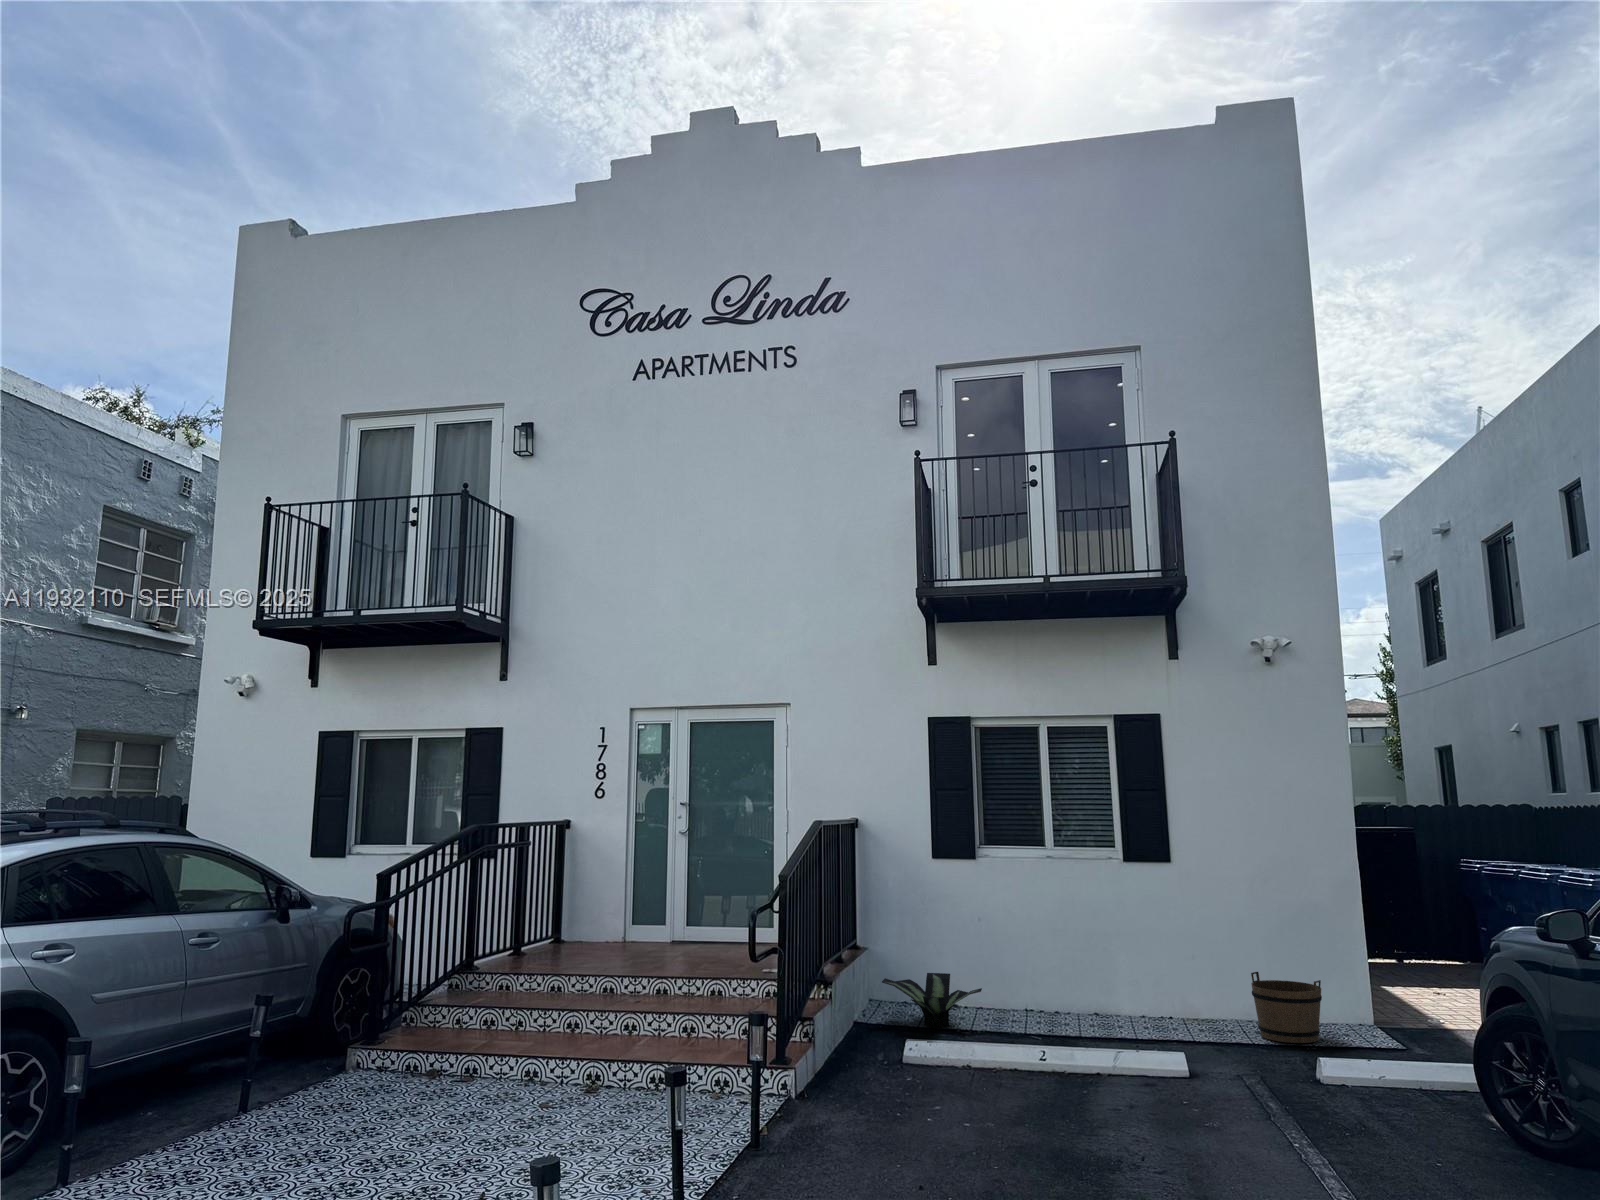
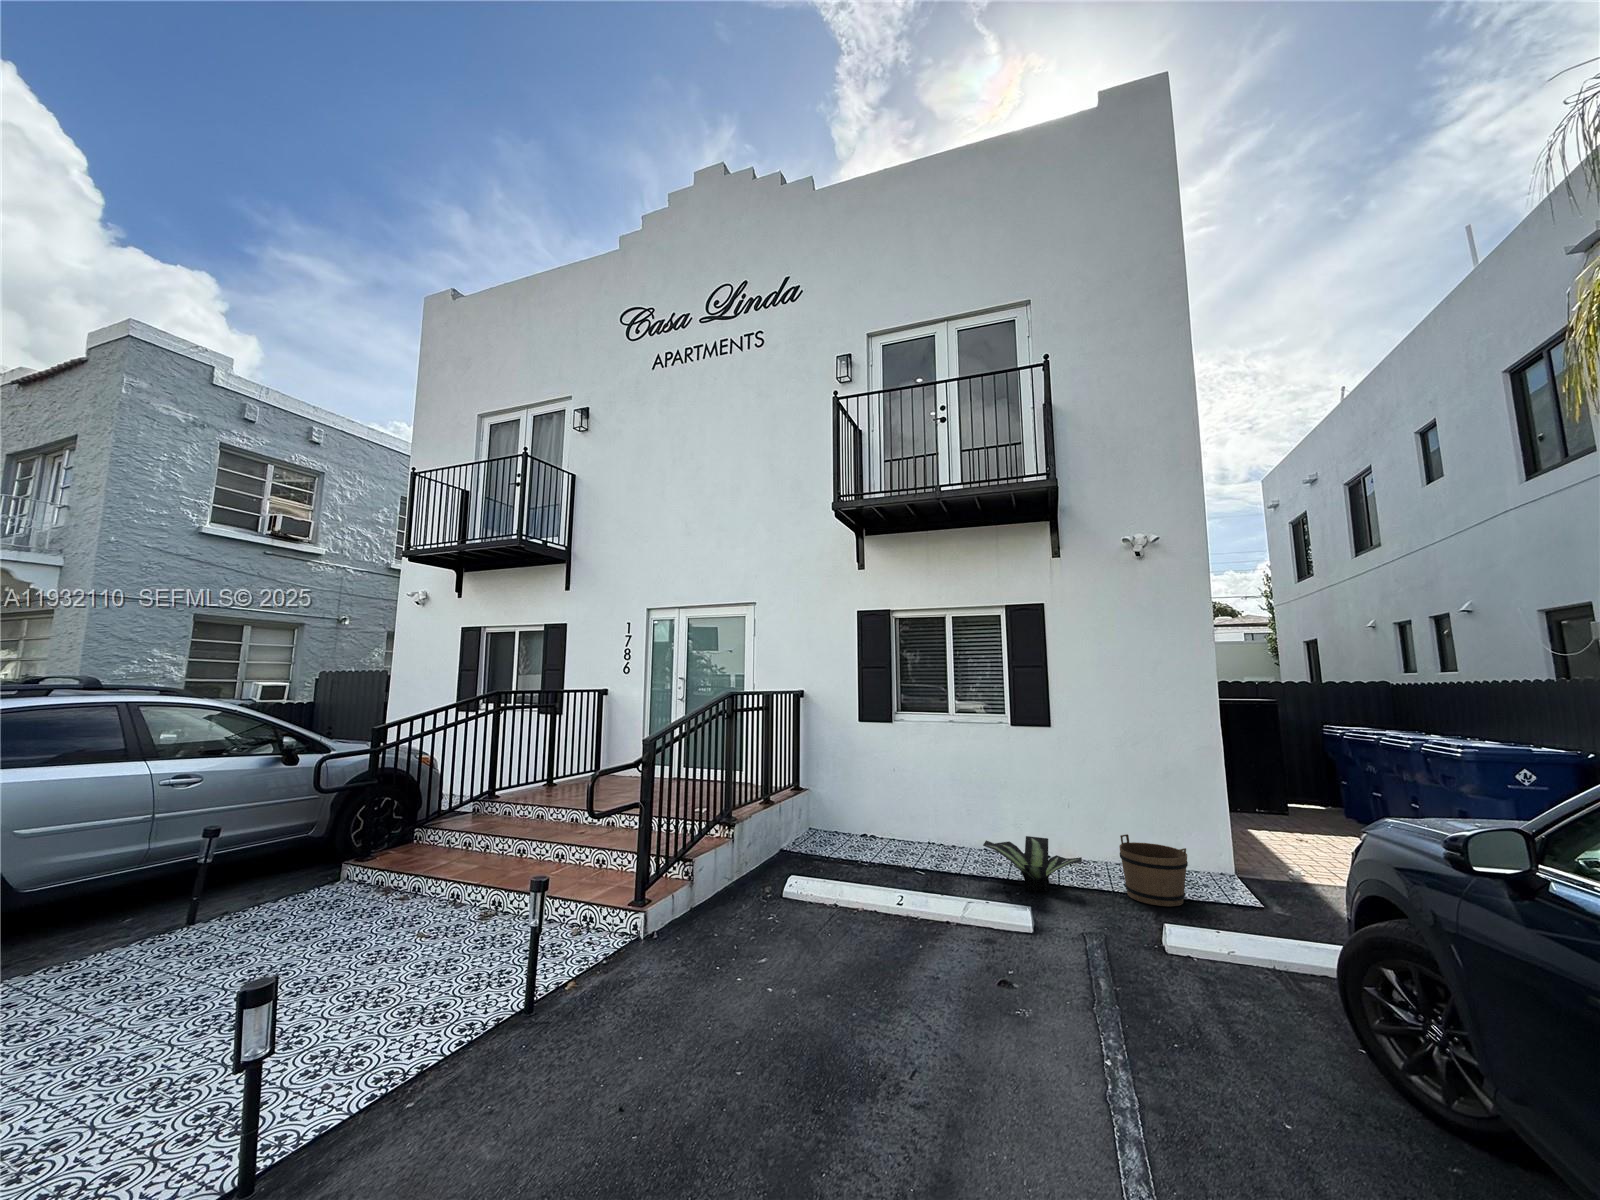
potted plant: present [882,973,982,1028] -> present [983,836,1082,892]

